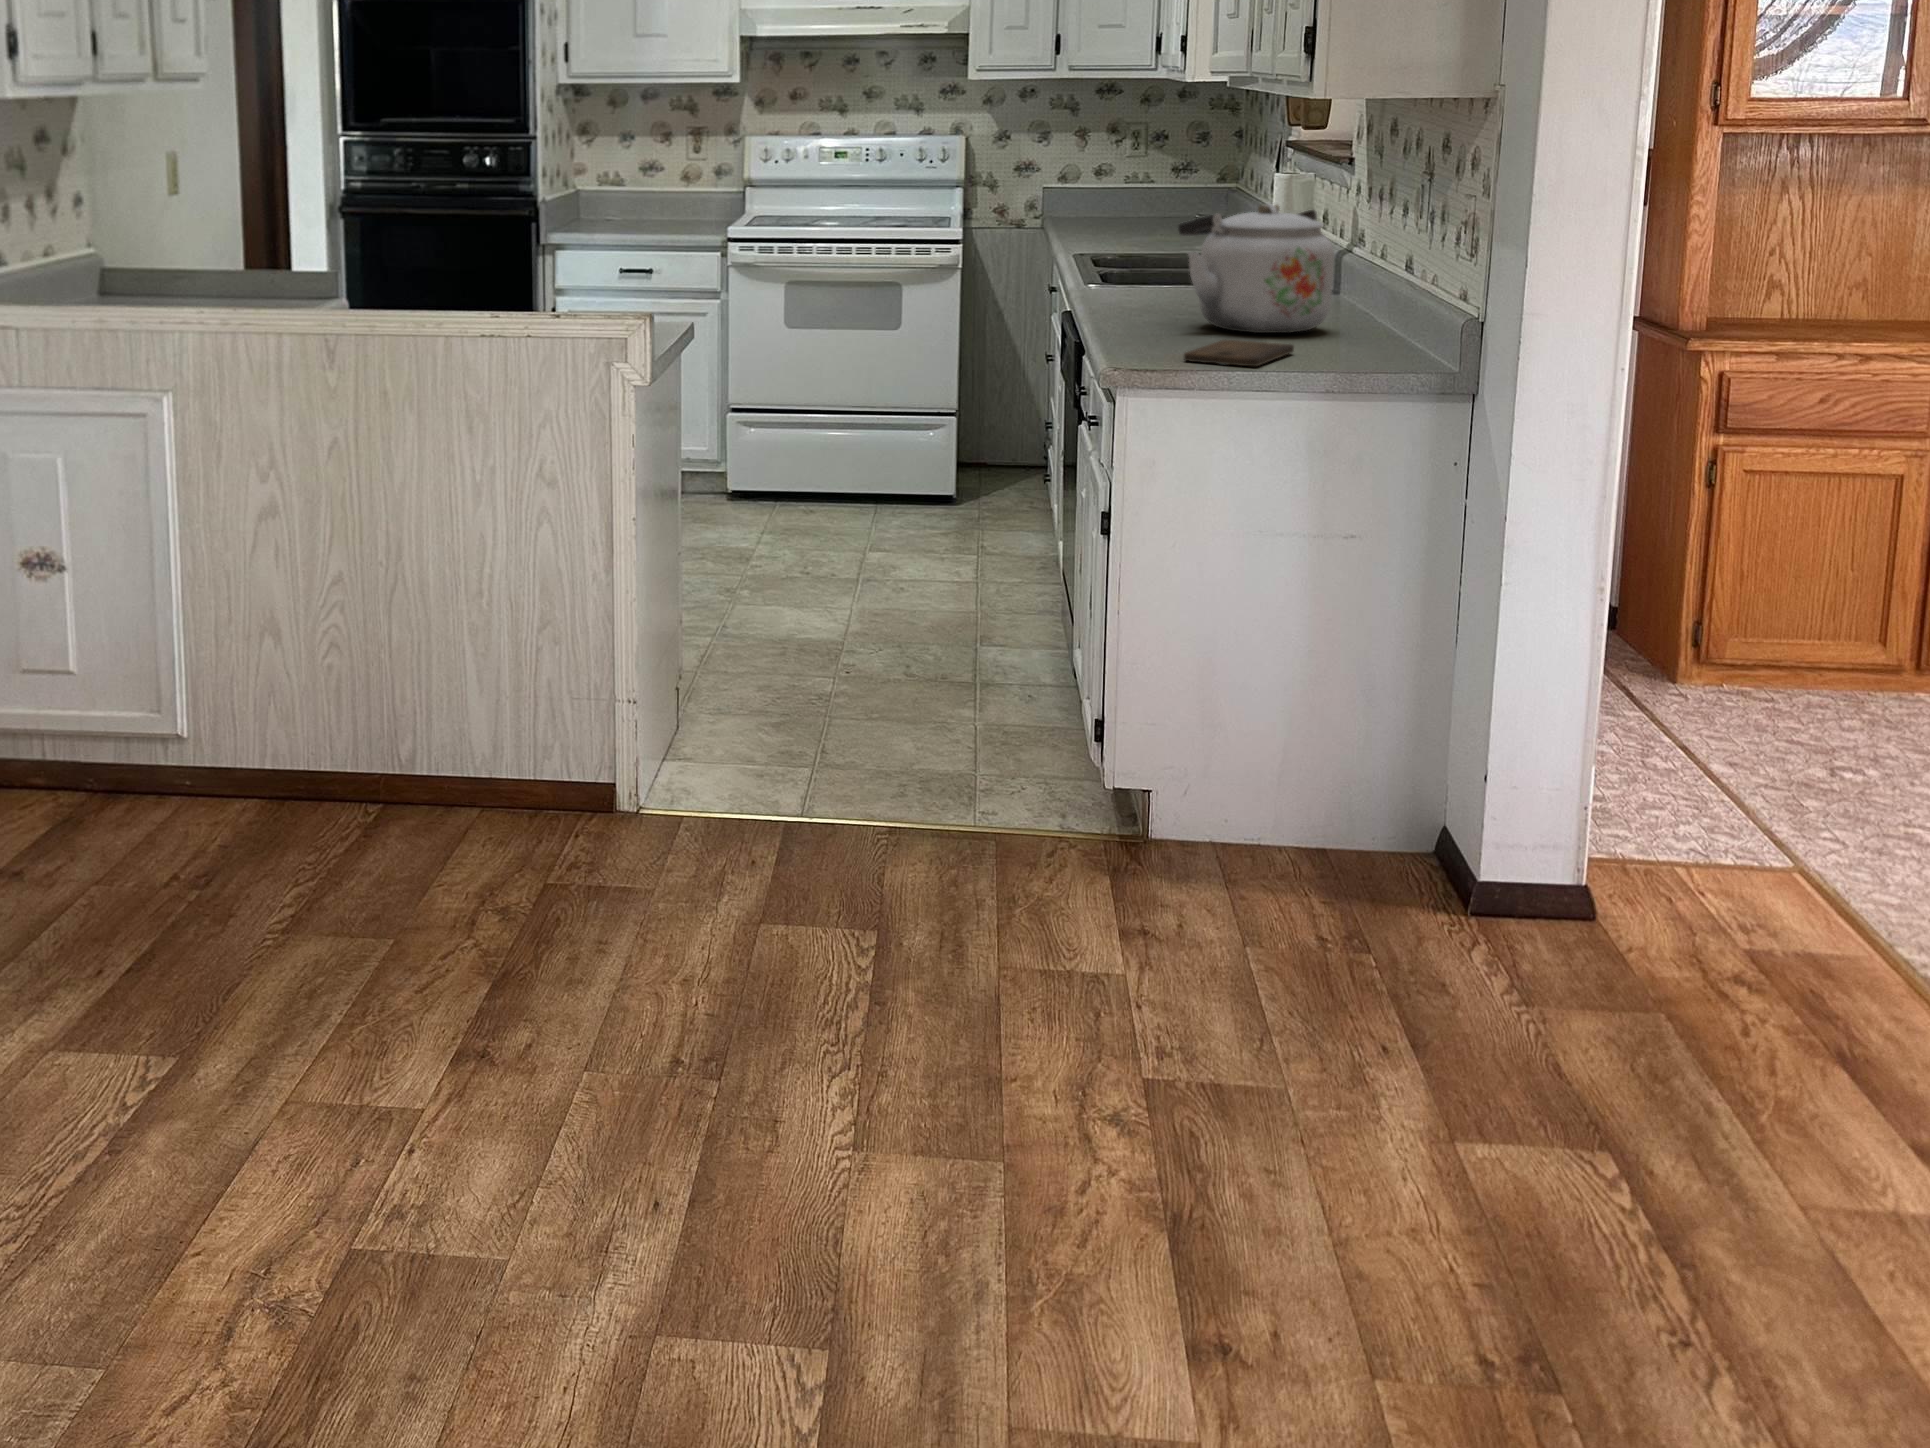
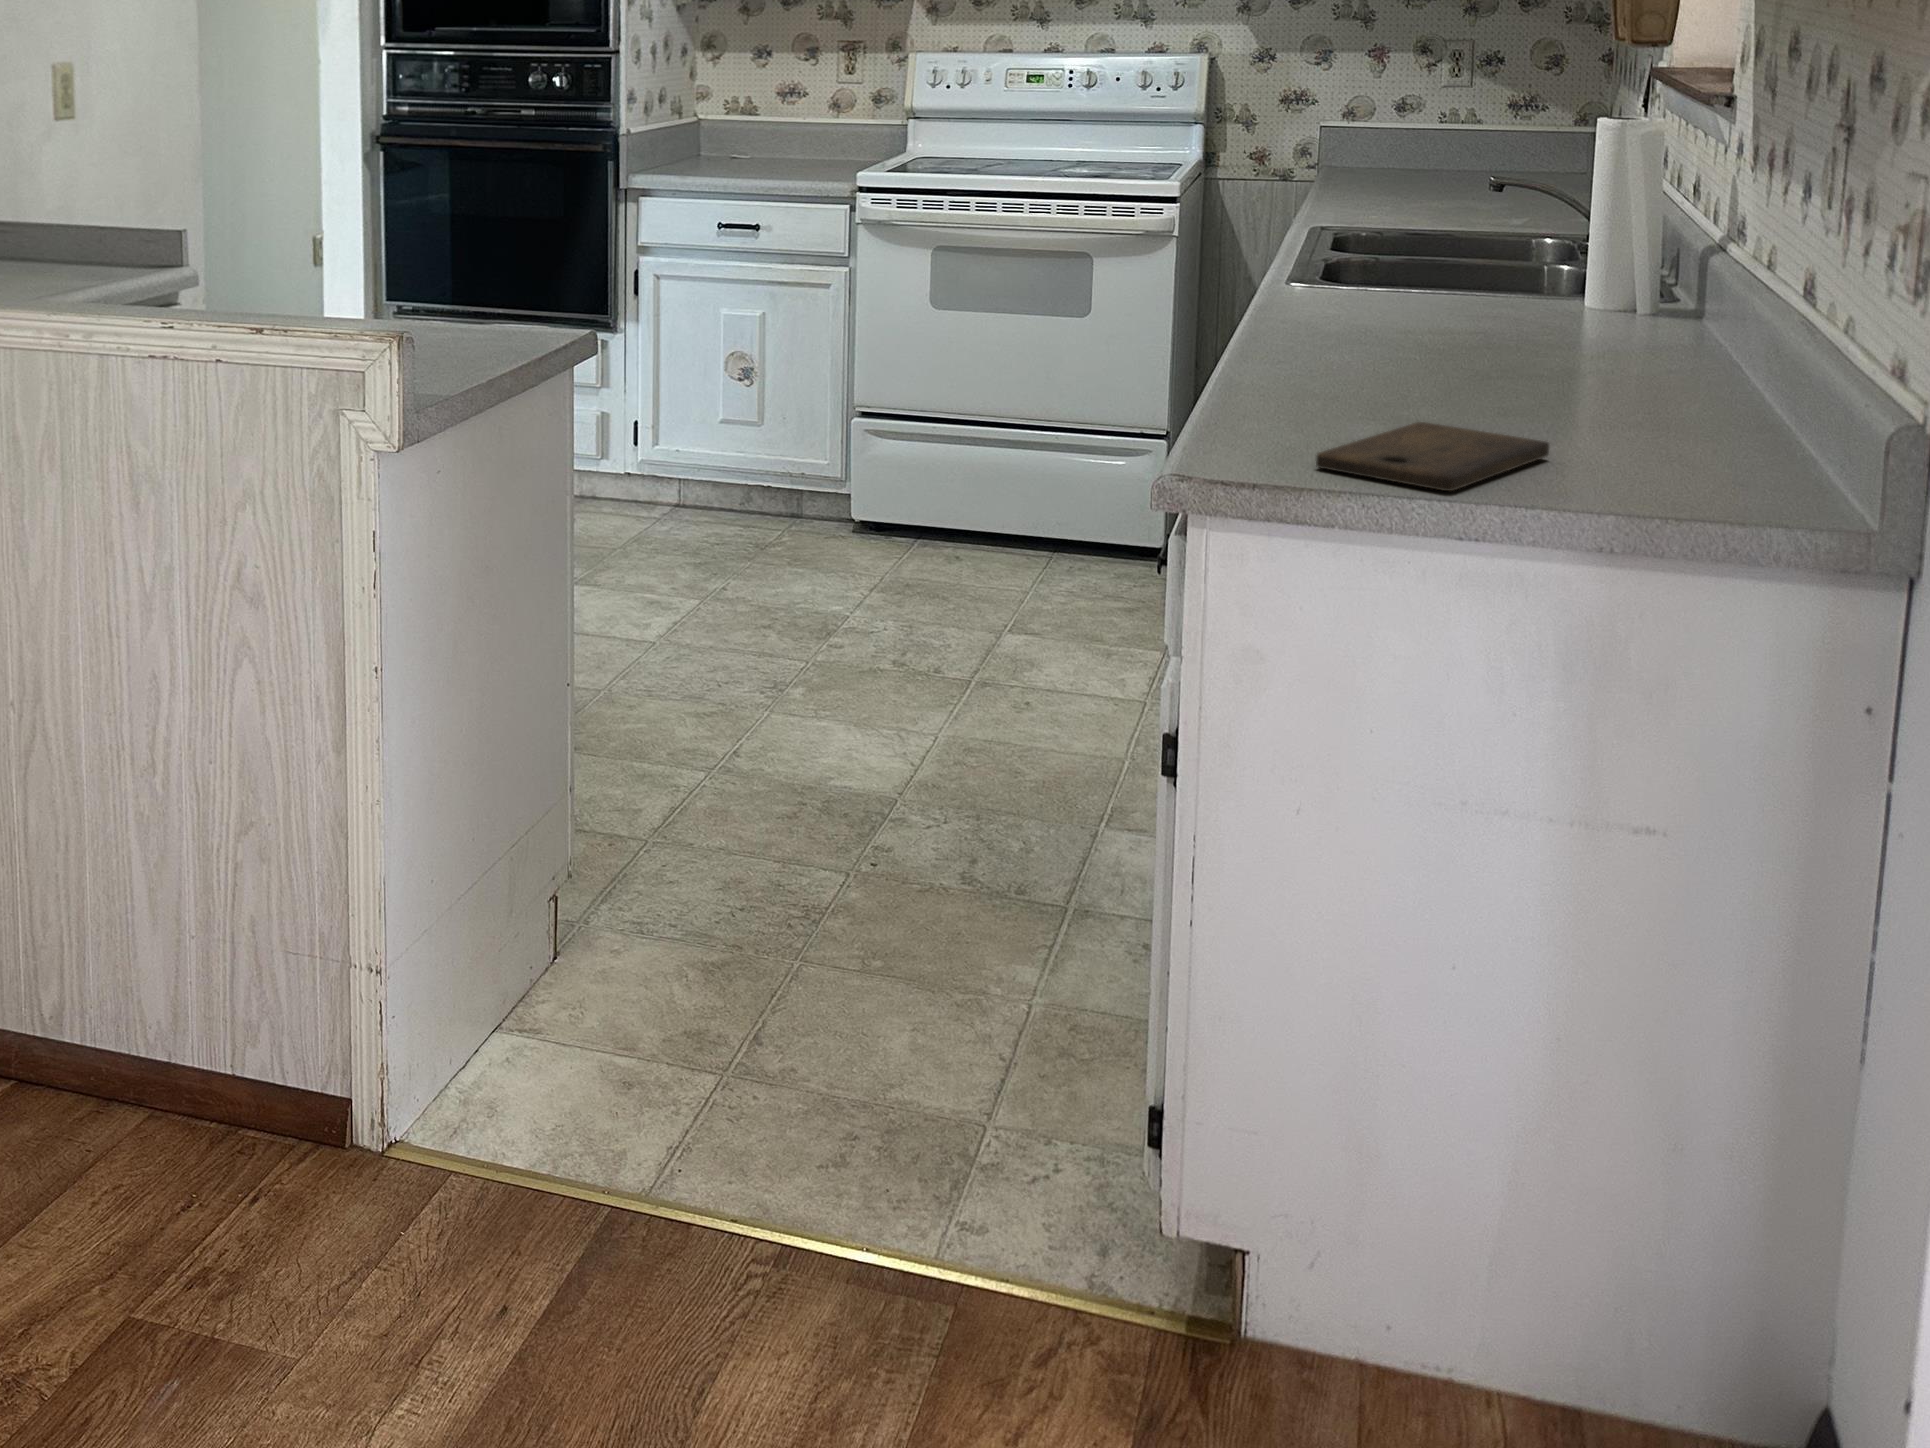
kettle: present [1178,204,1333,333] -> none [1376,172,1658,405]

